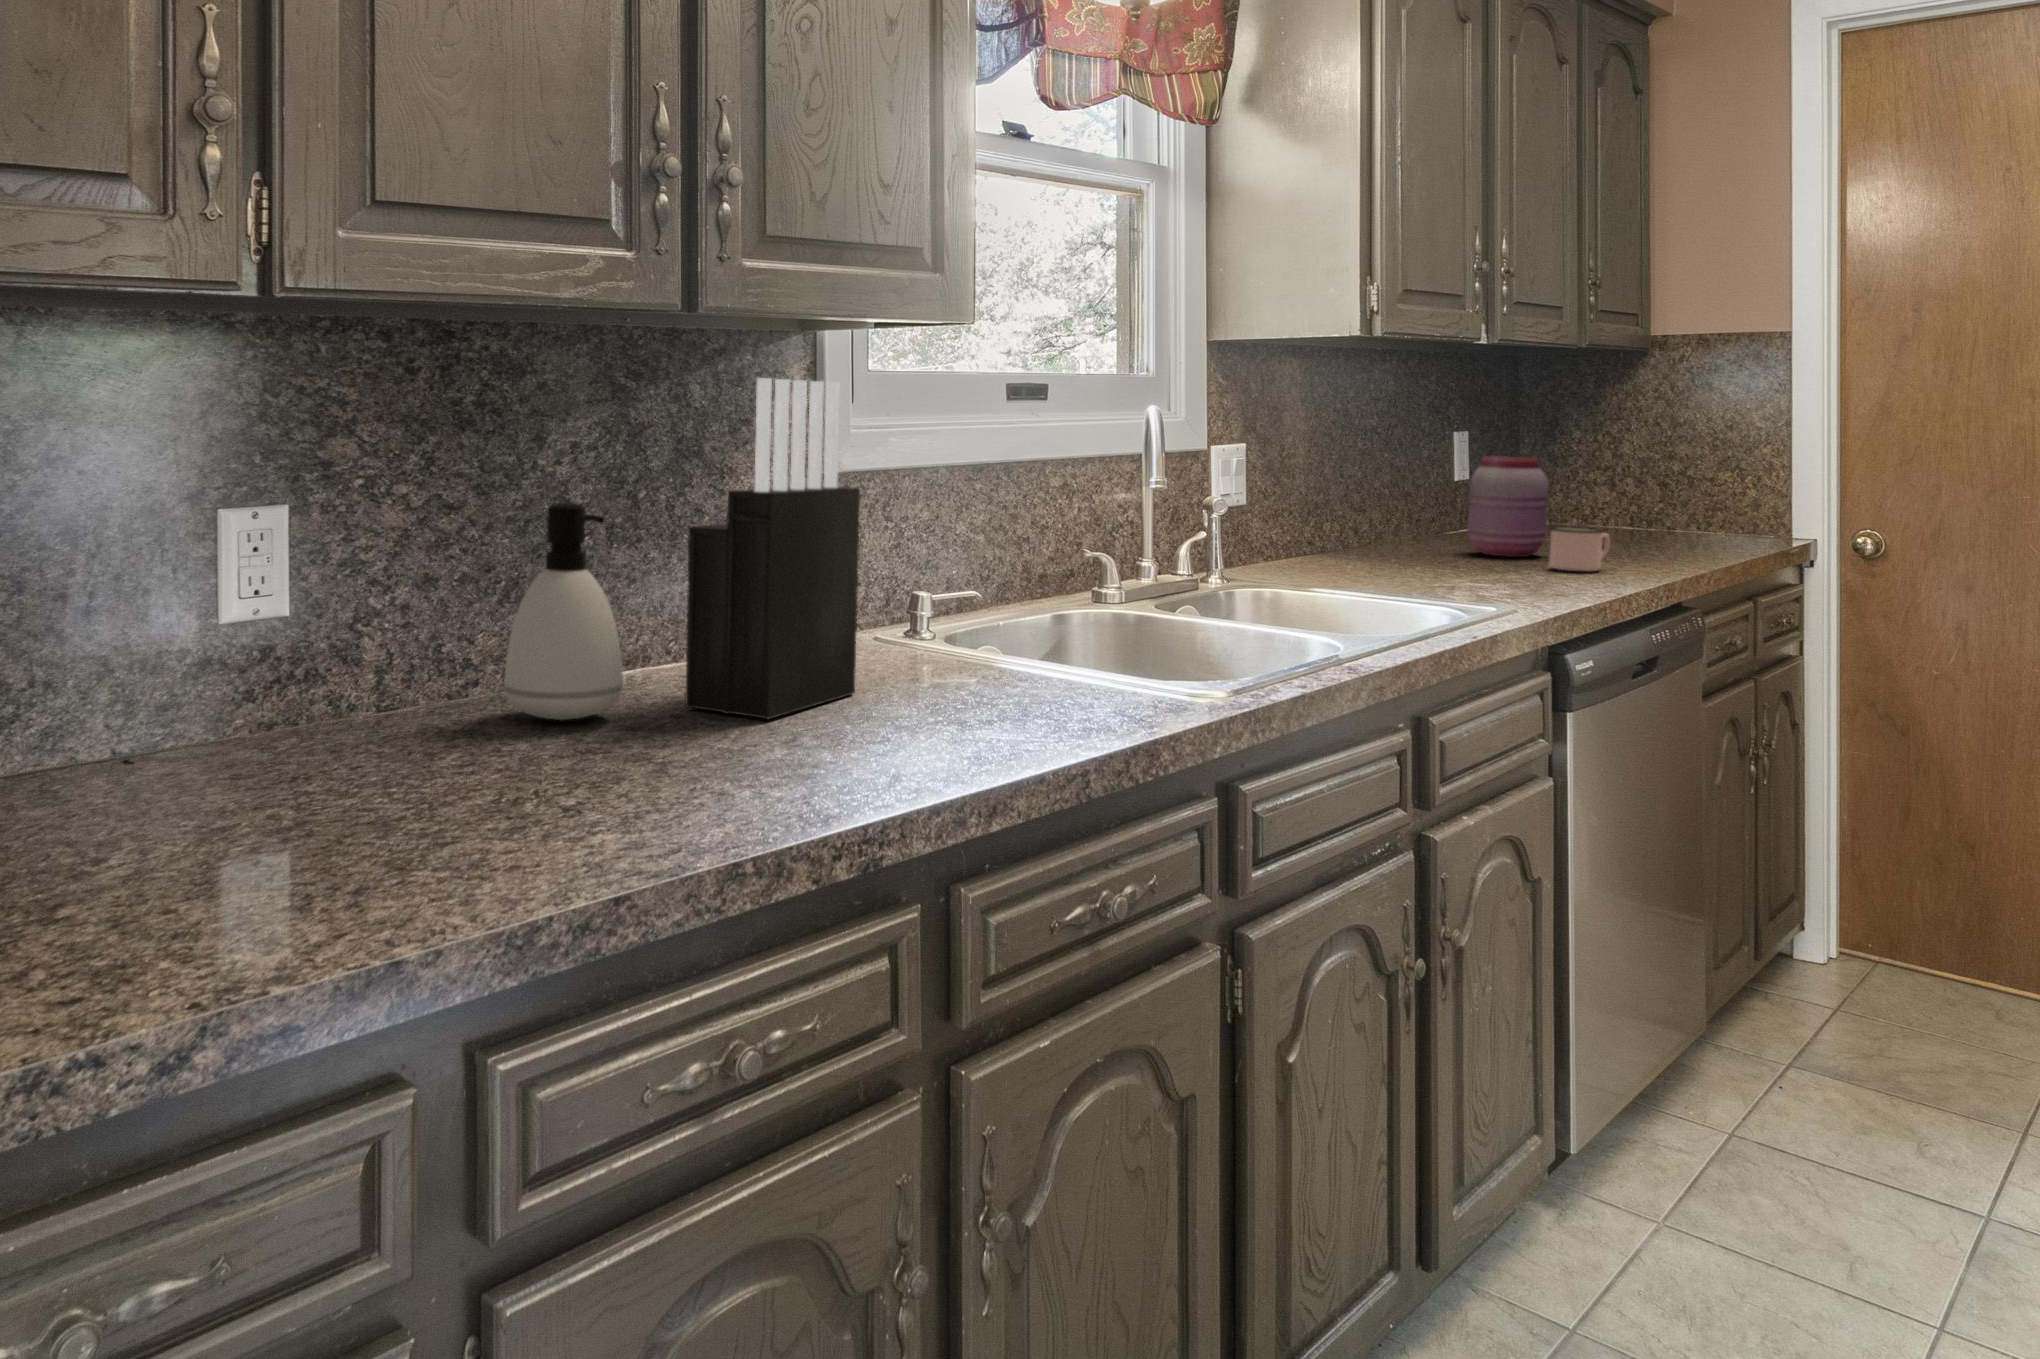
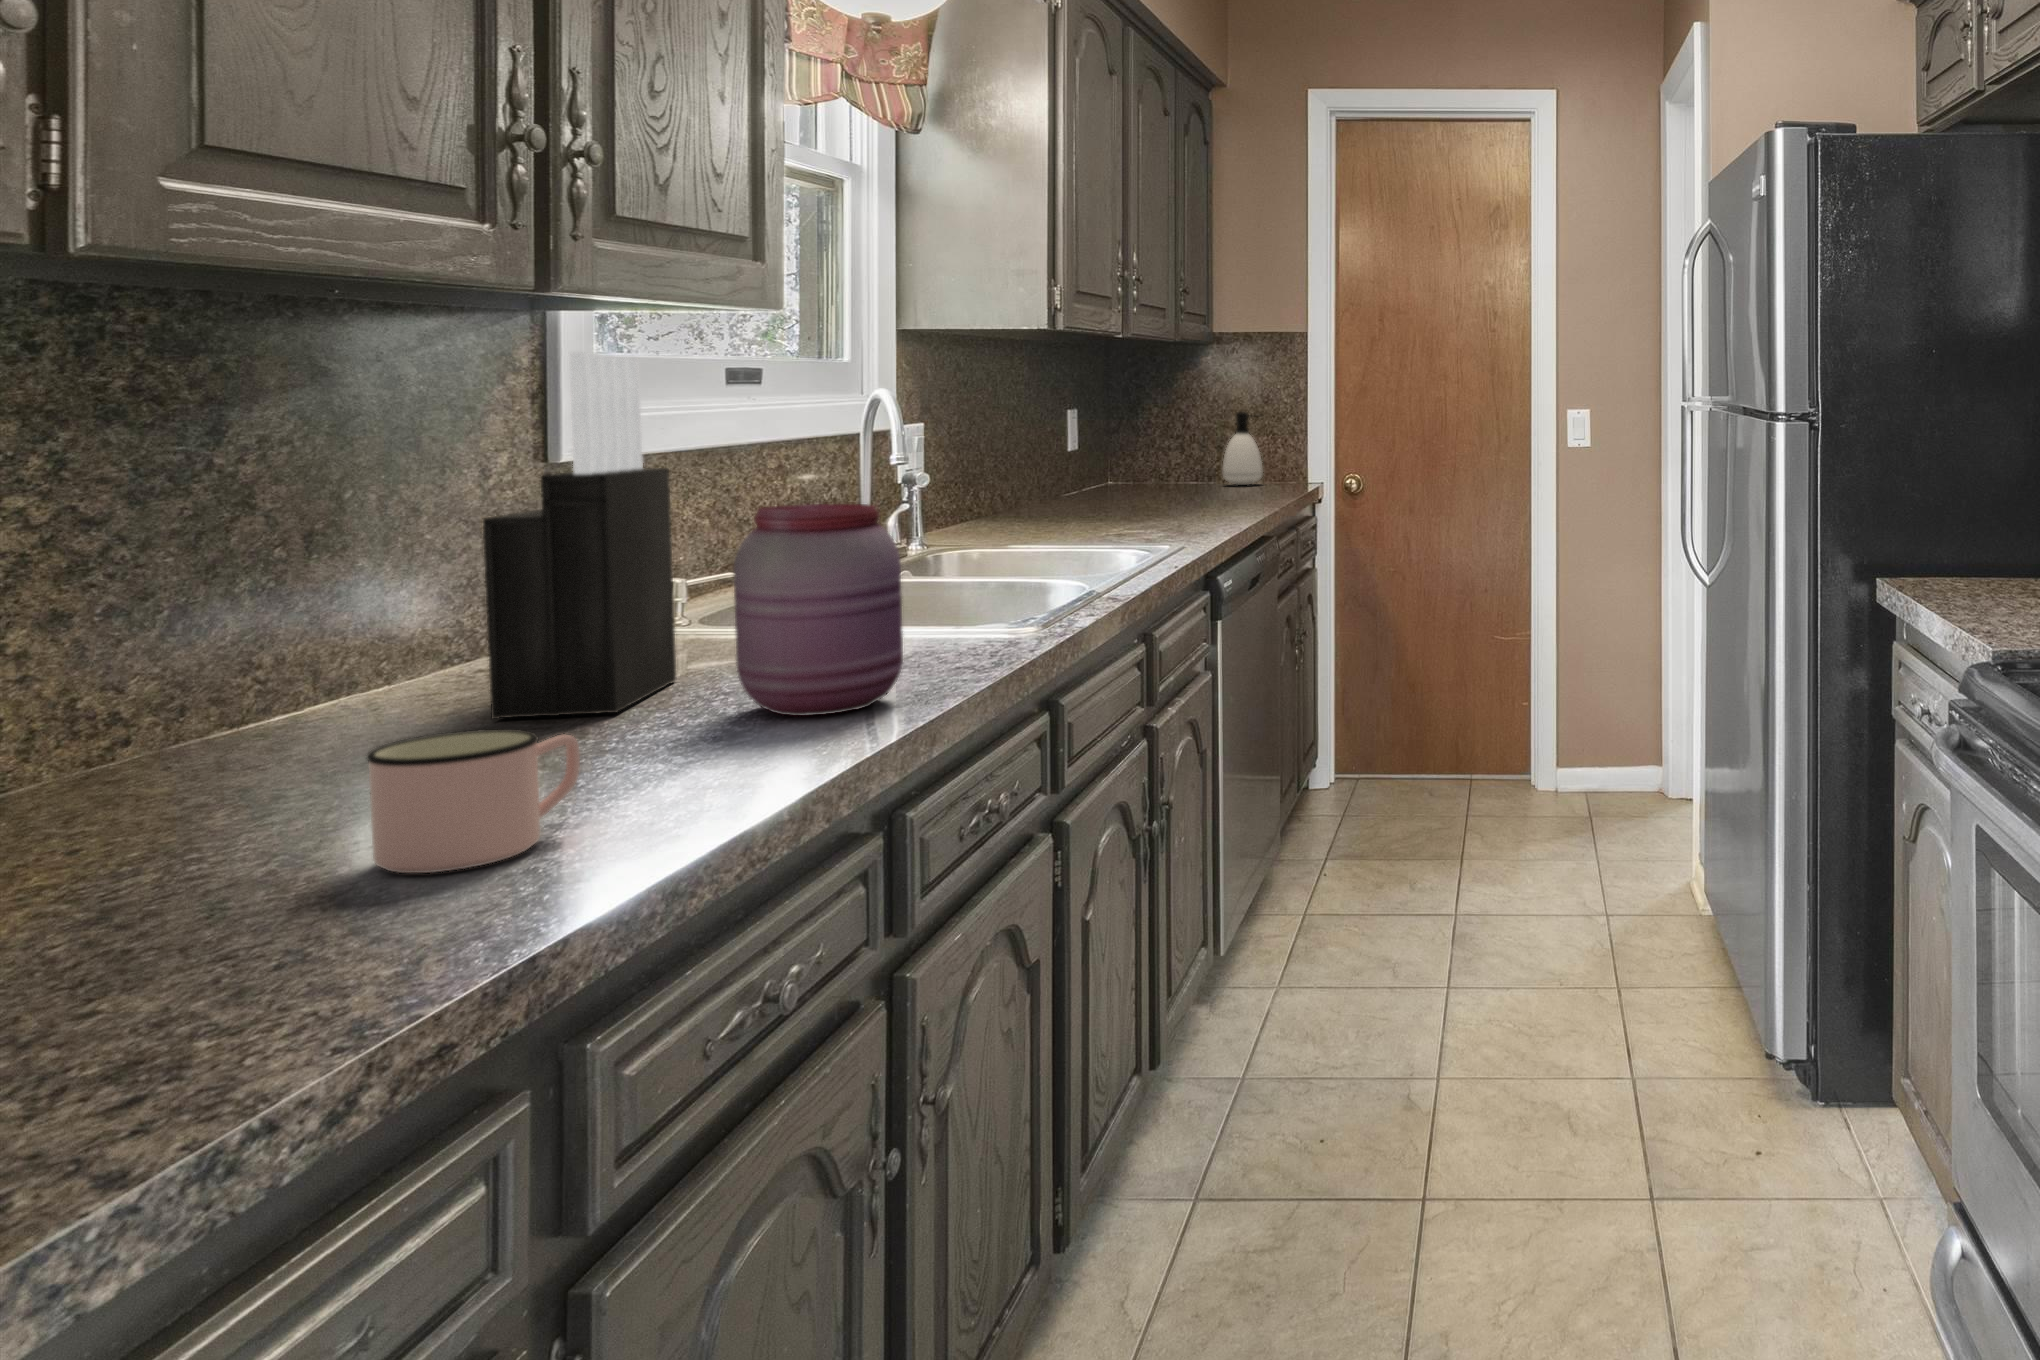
jar: present [1468,456,1548,557] -> present [733,504,903,716]
soap dispenser: present [504,502,623,720] -> present [1223,412,1263,485]
mug: present [1549,527,1610,571] -> present [366,729,580,873]

